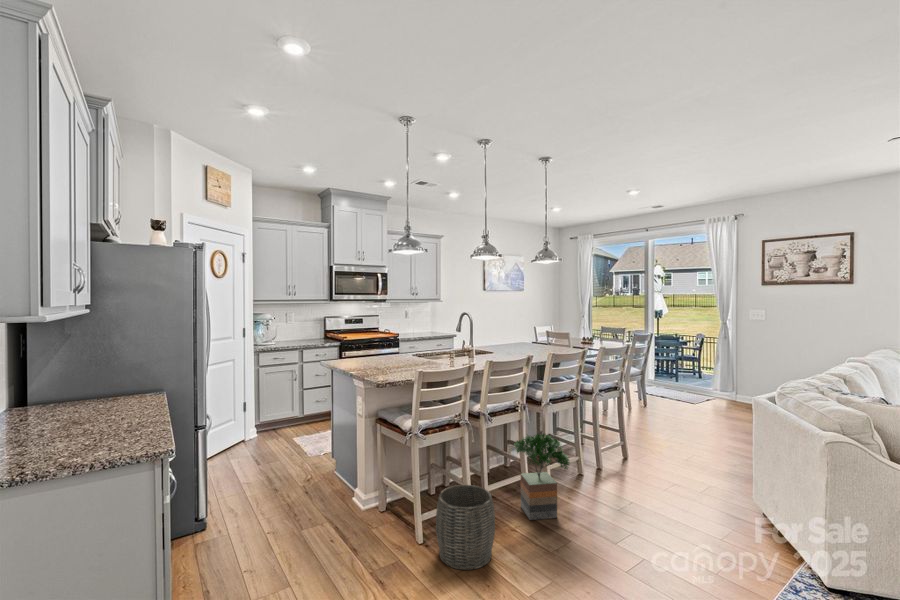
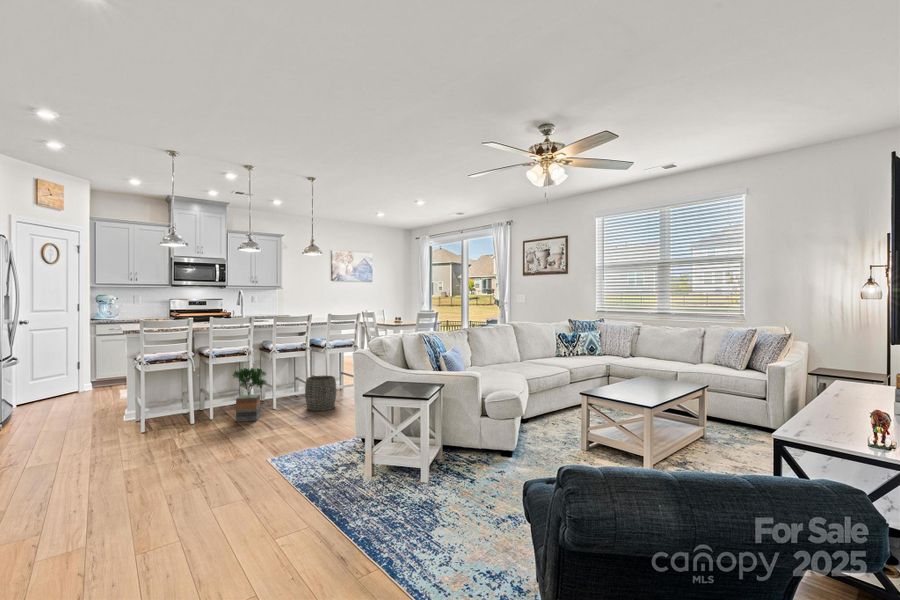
woven basket: present [436,485,495,570] -> present [305,376,336,411]

